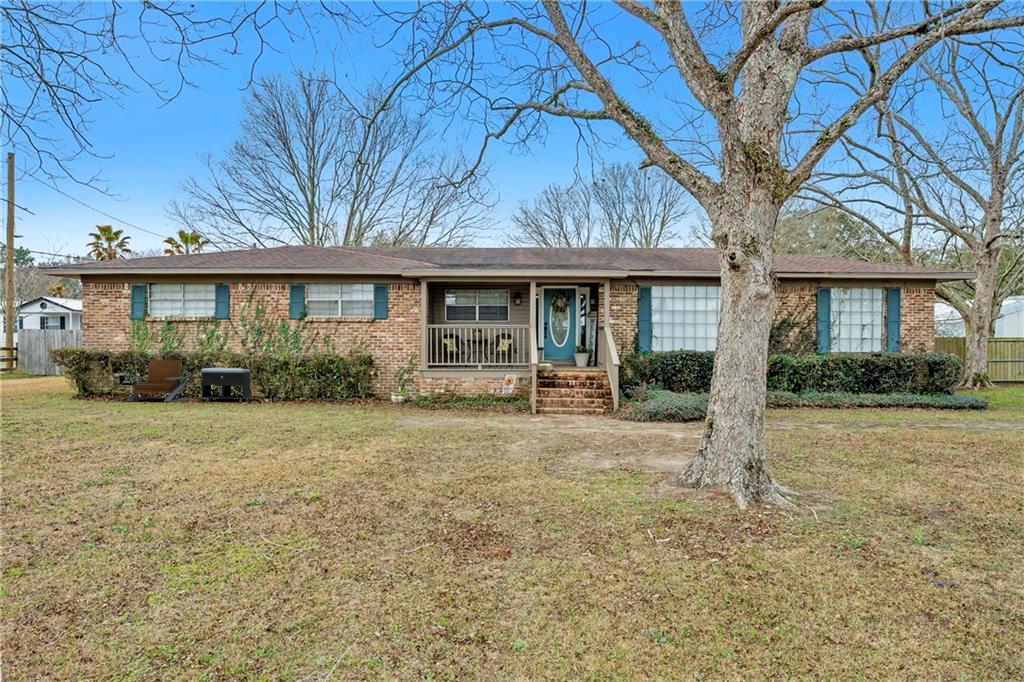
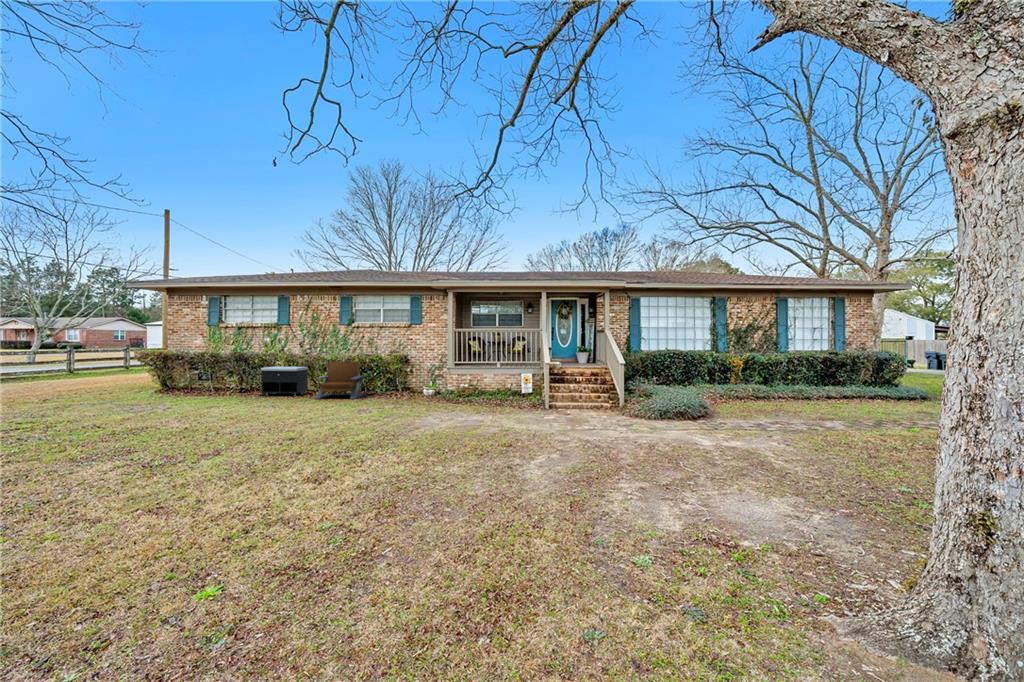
lounge chair: present [126,360,190,402] -> present [315,361,365,399]

